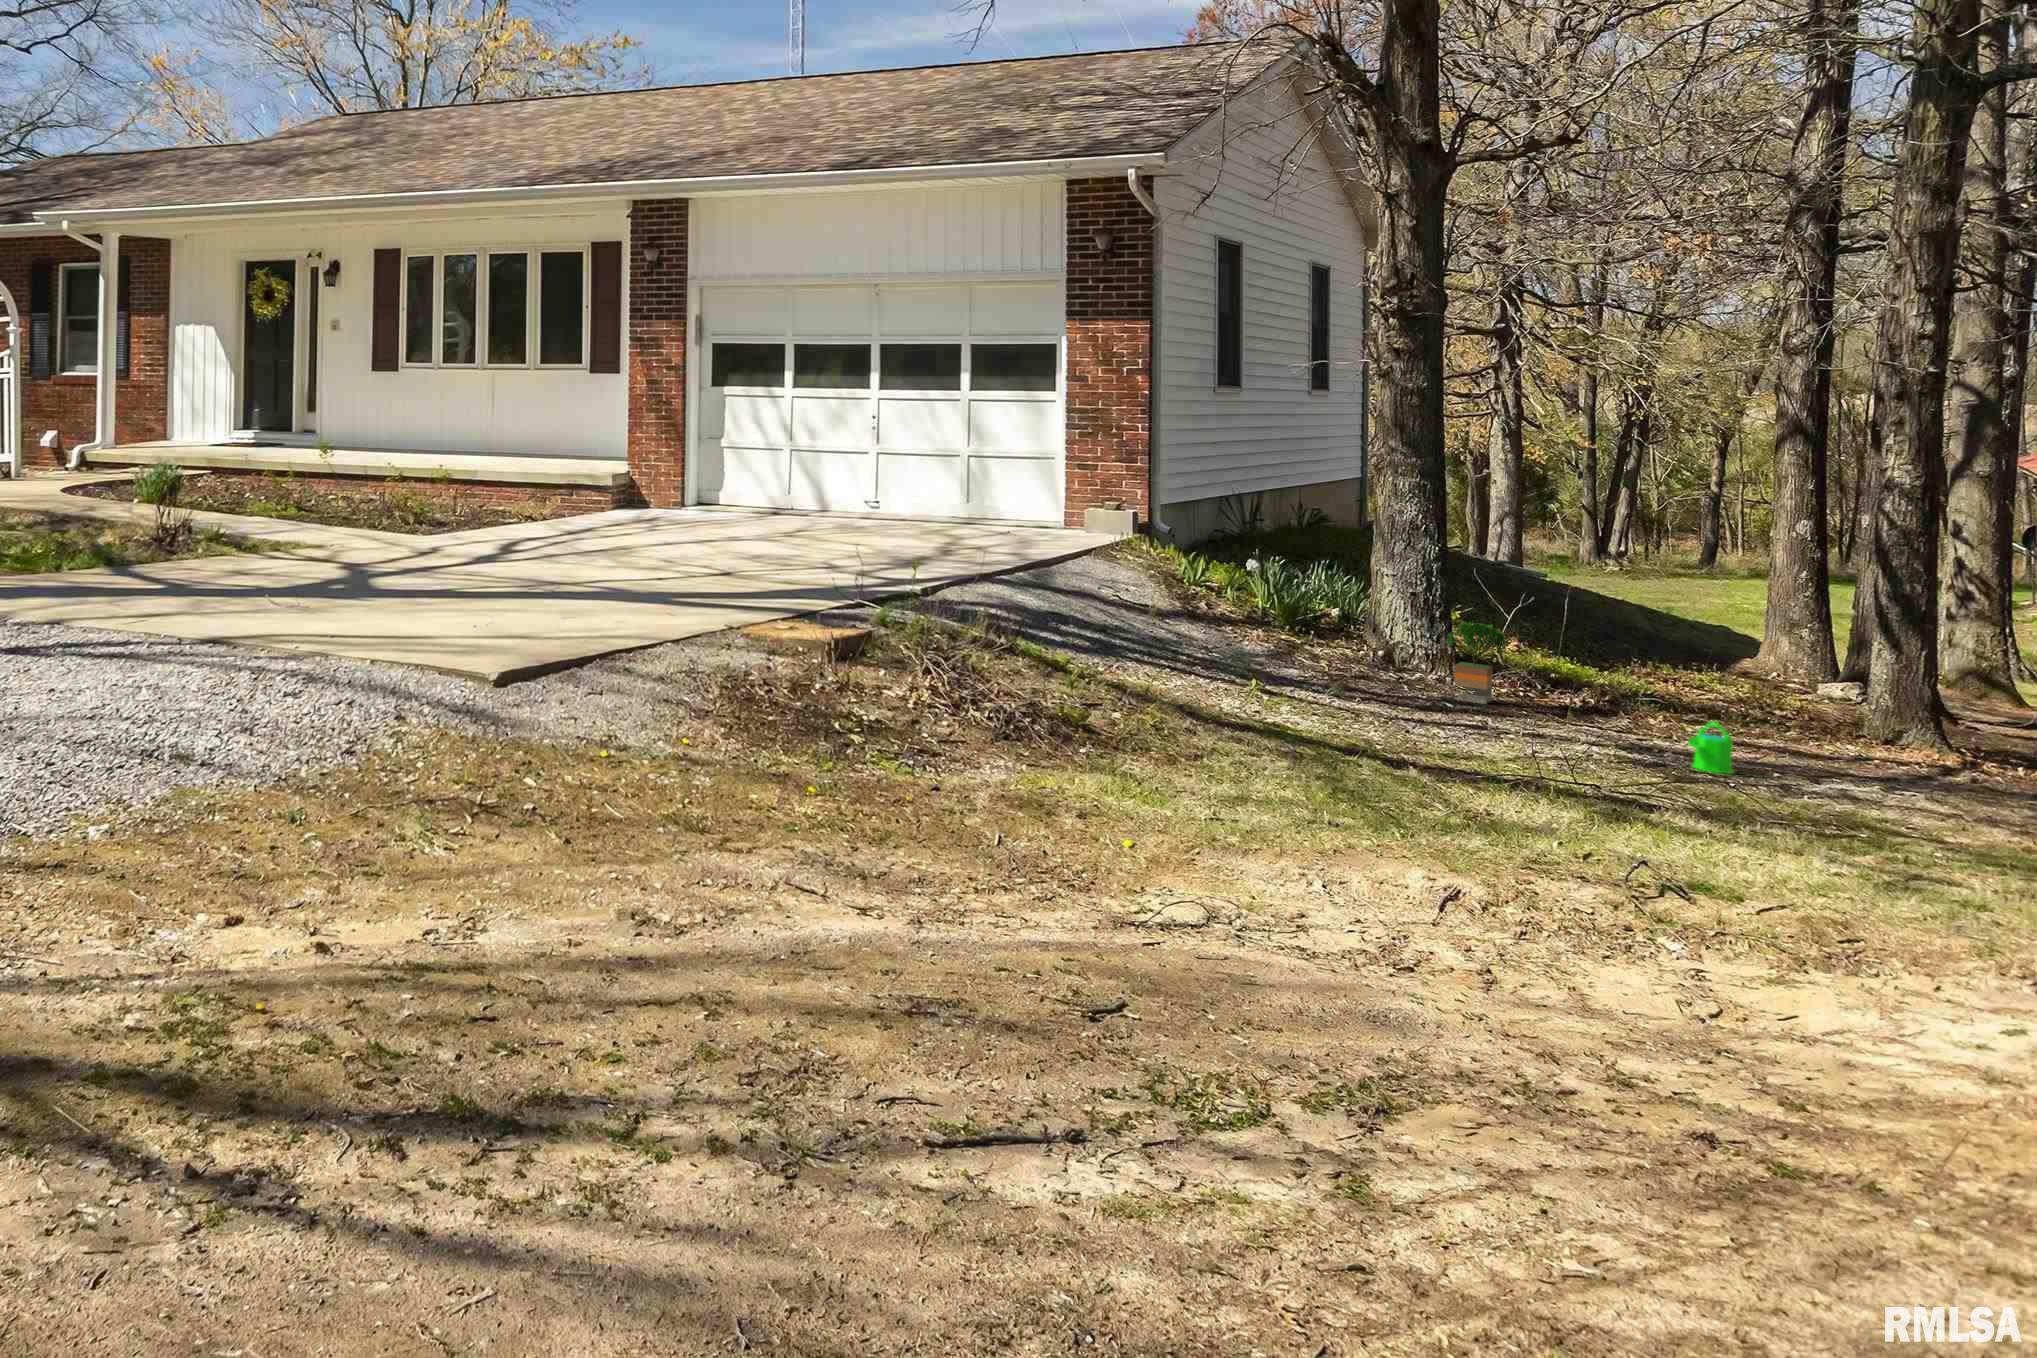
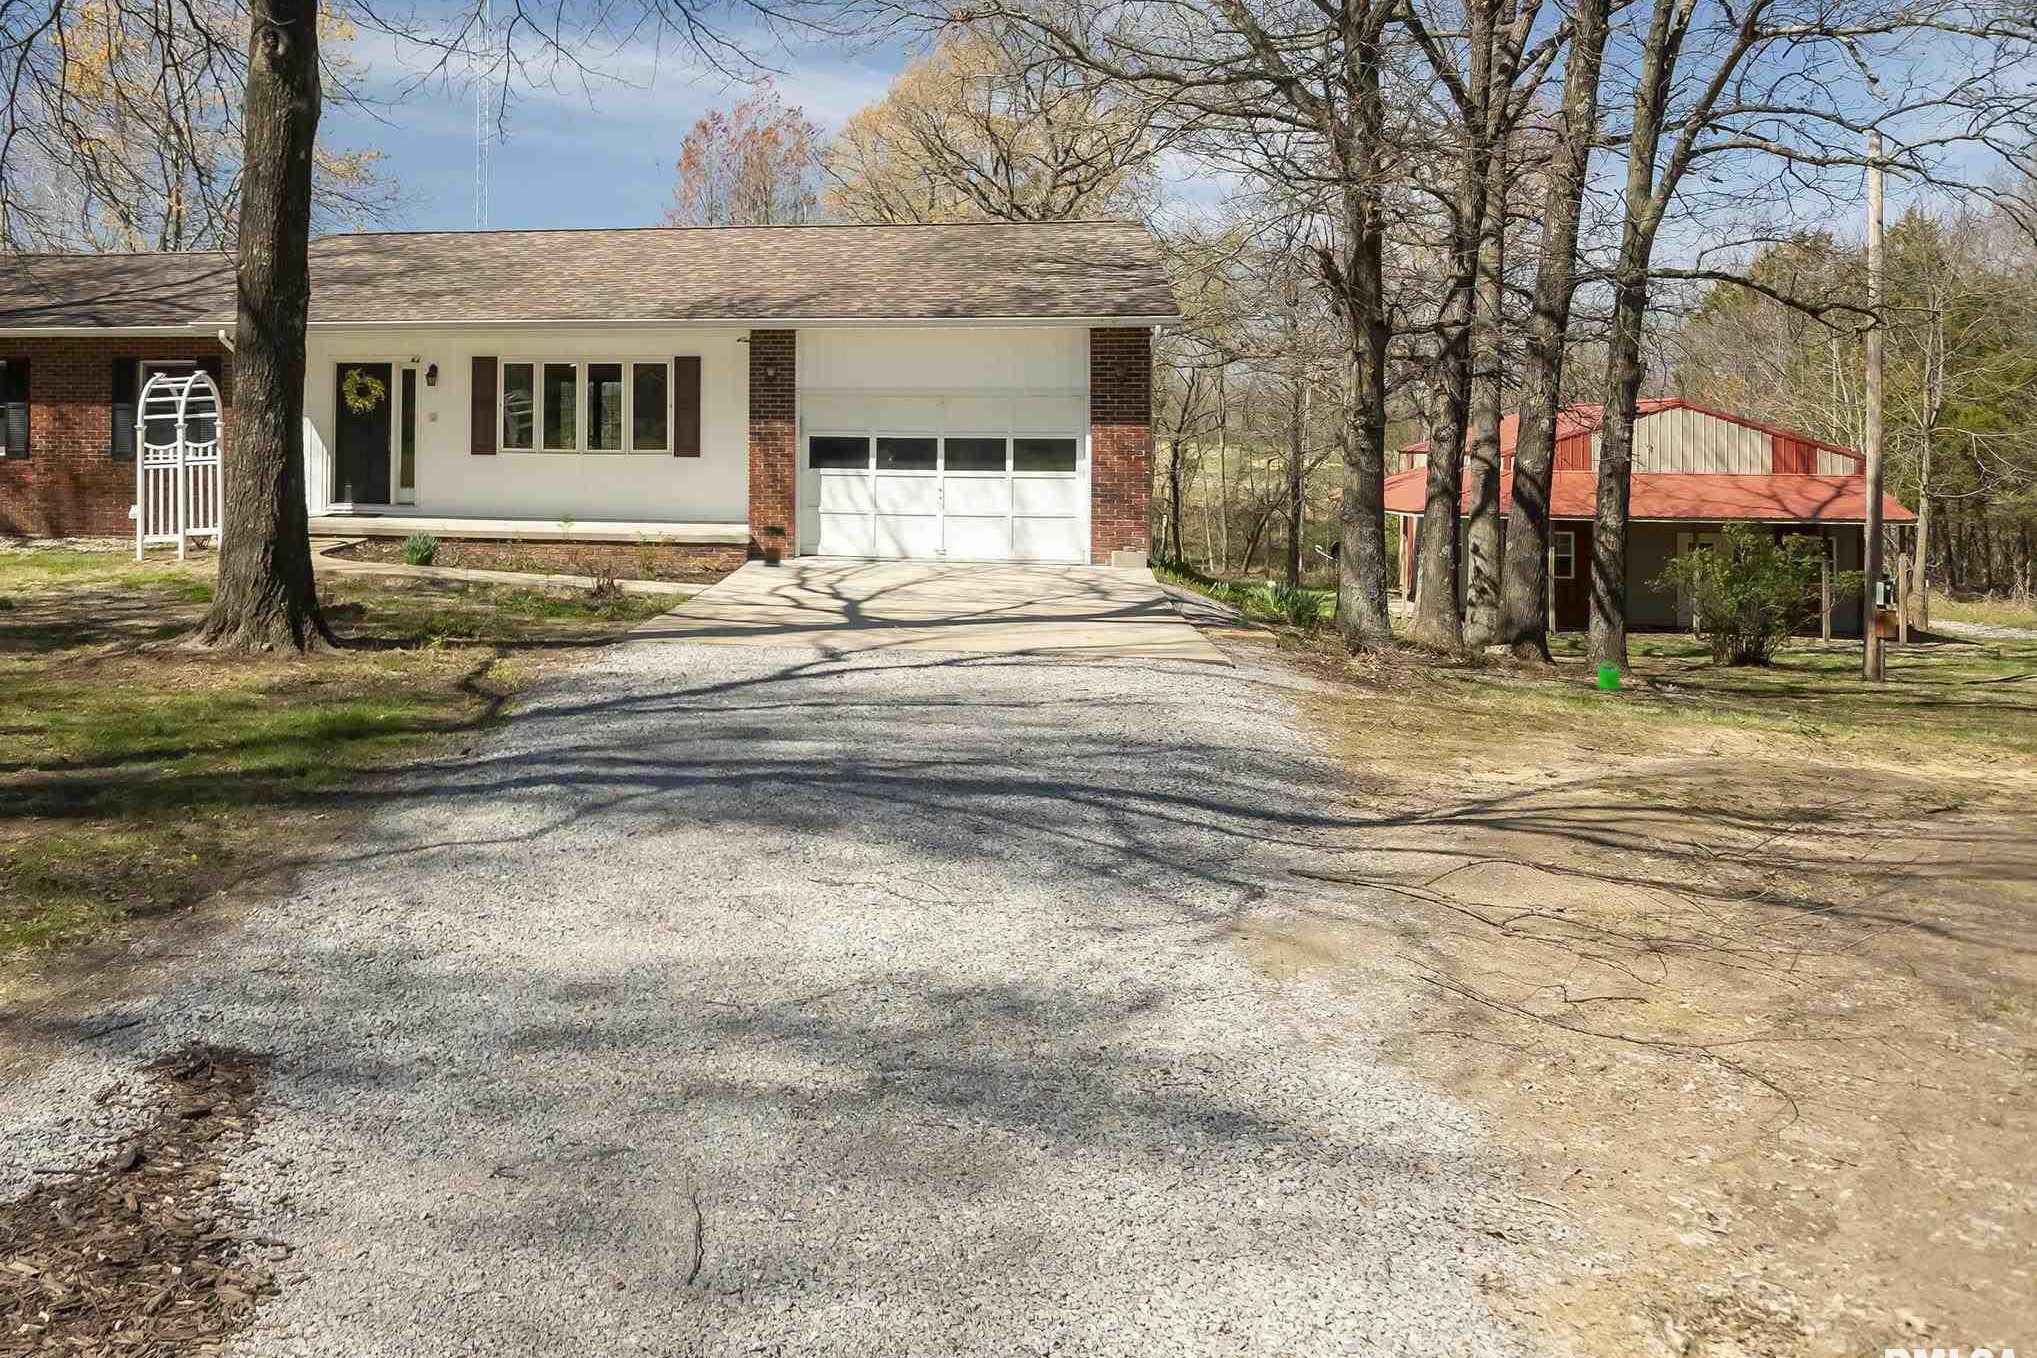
potted tree: present [1447,622,1508,704] -> present [762,524,787,567]

